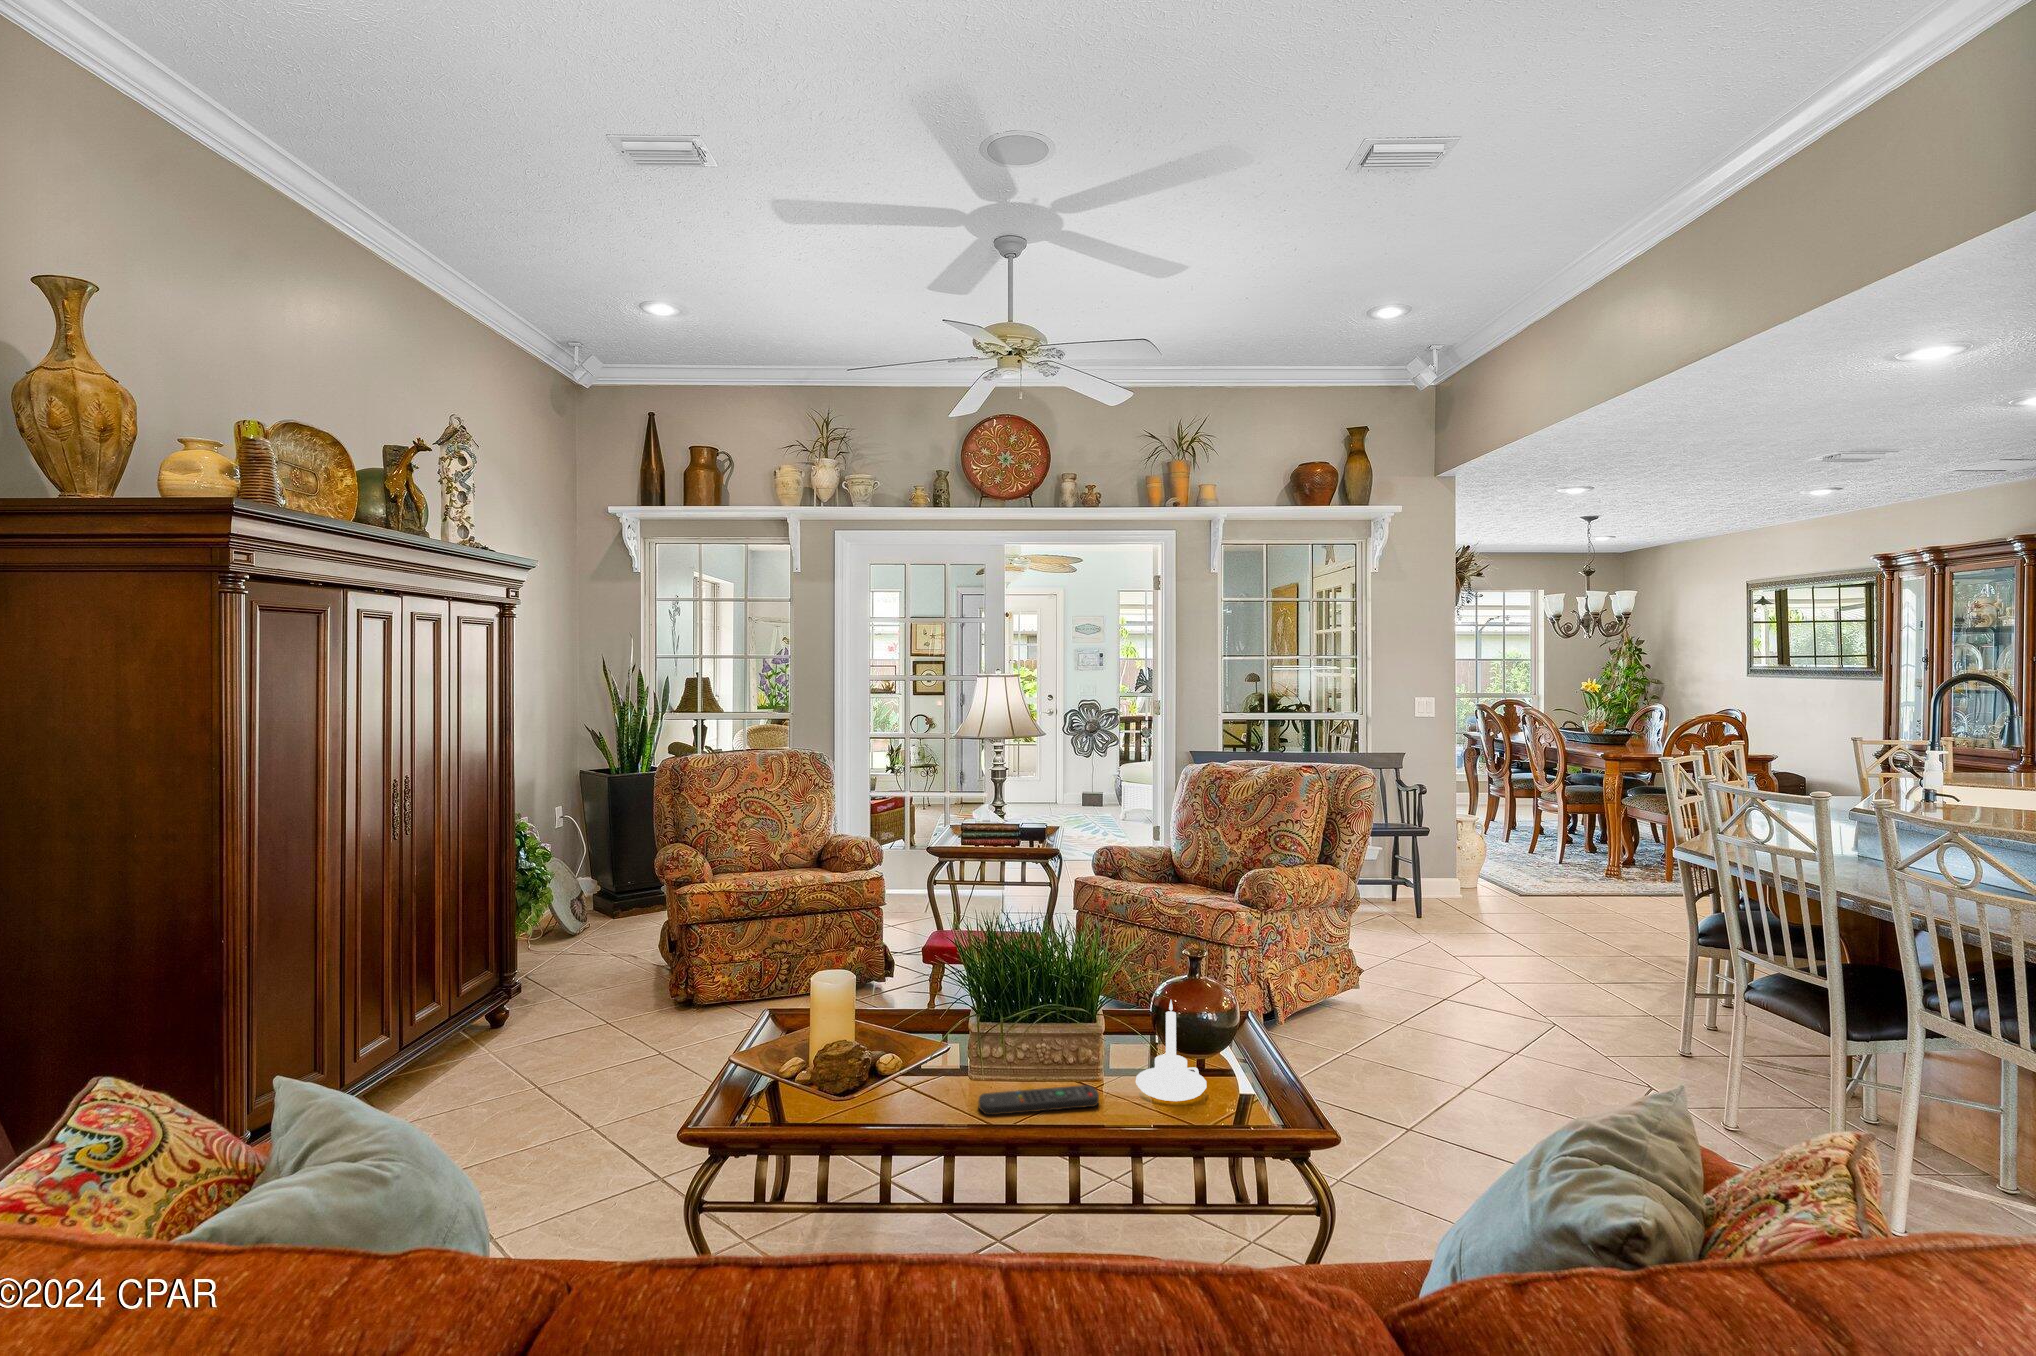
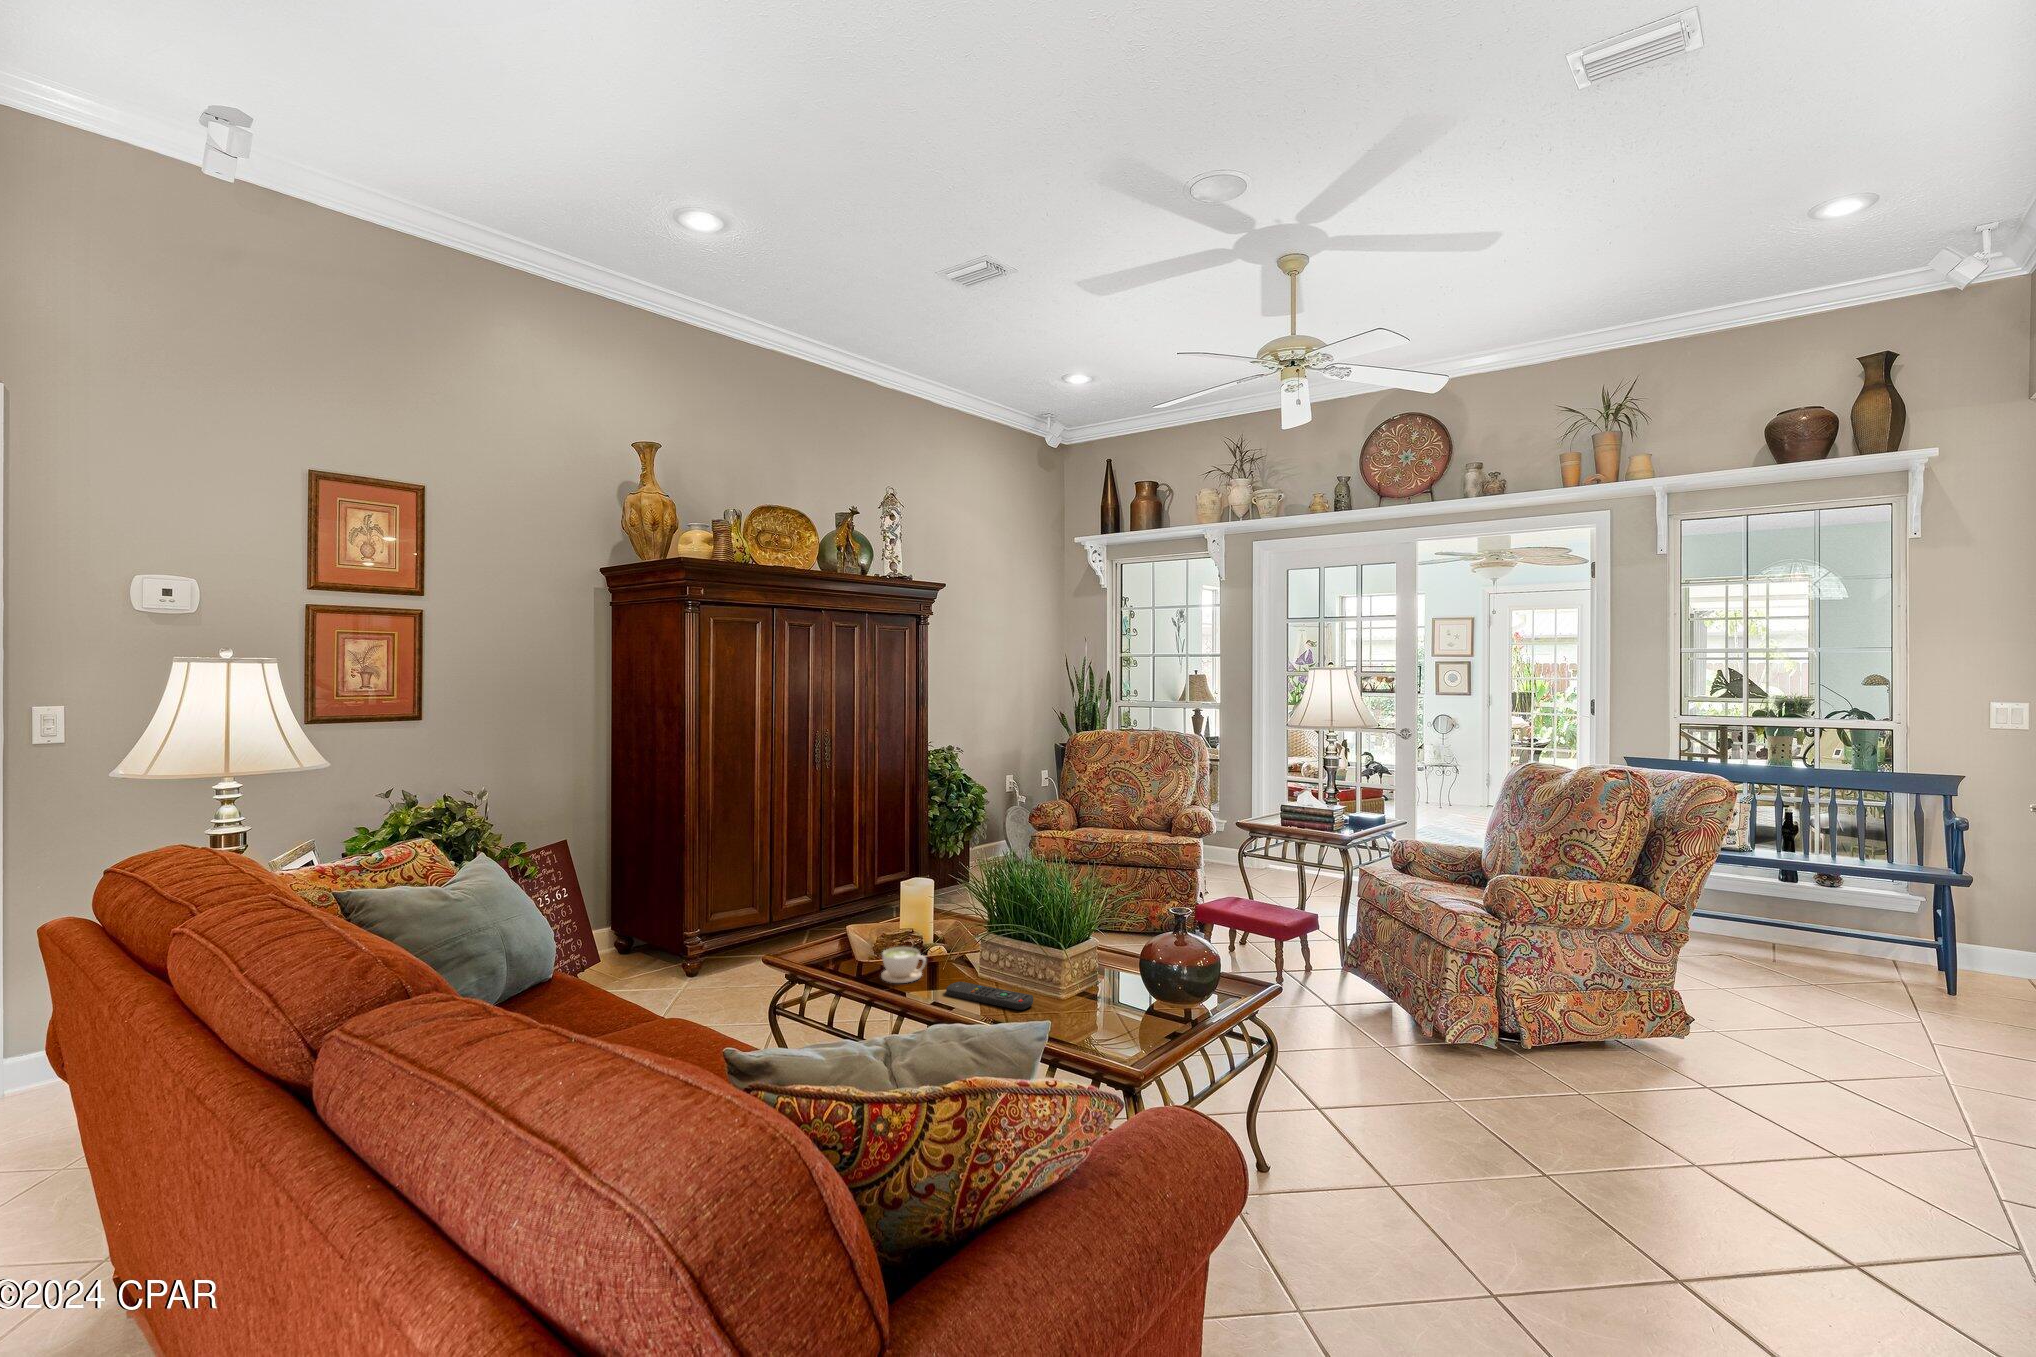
candle holder: present [1136,1000,1207,1101] -> none [1066,941,1125,1026]
coffee cup: none [861,1066,924,1122] -> present [881,947,926,983]

